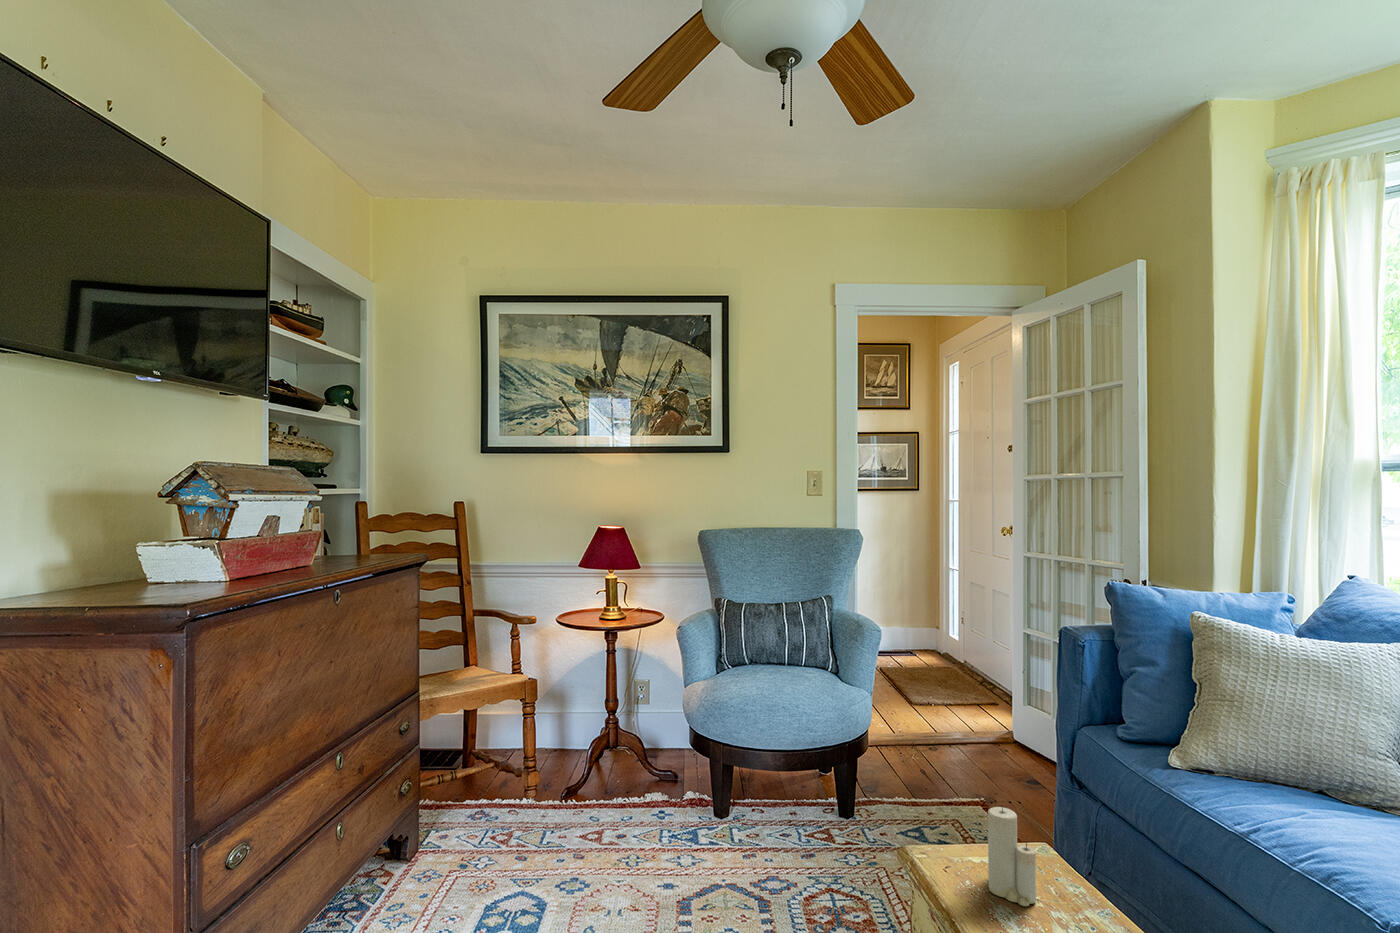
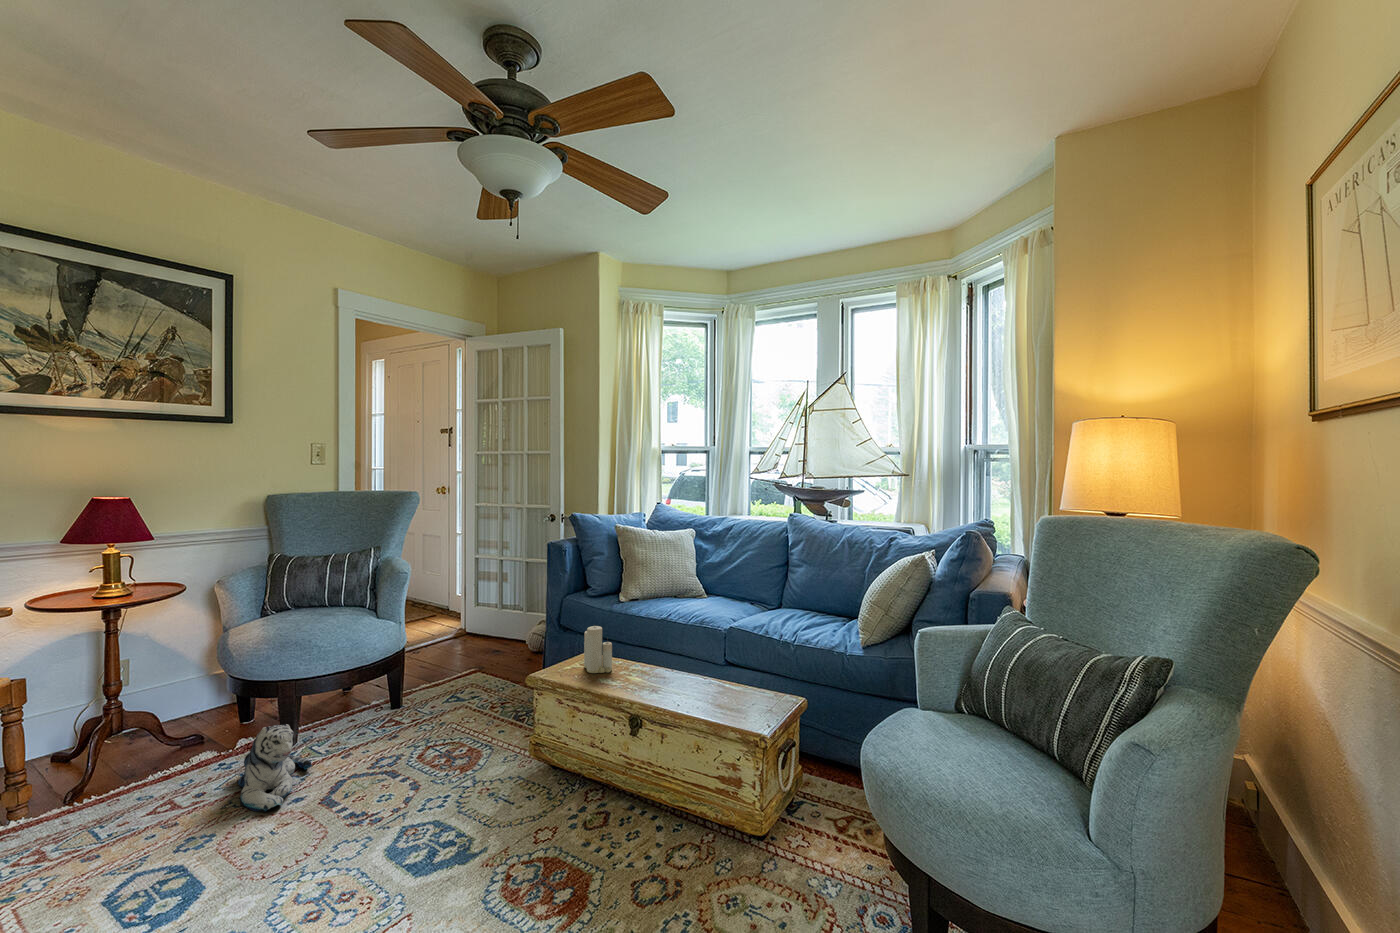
plush toy: none [633,791,713,887] -> present [237,724,312,812]

